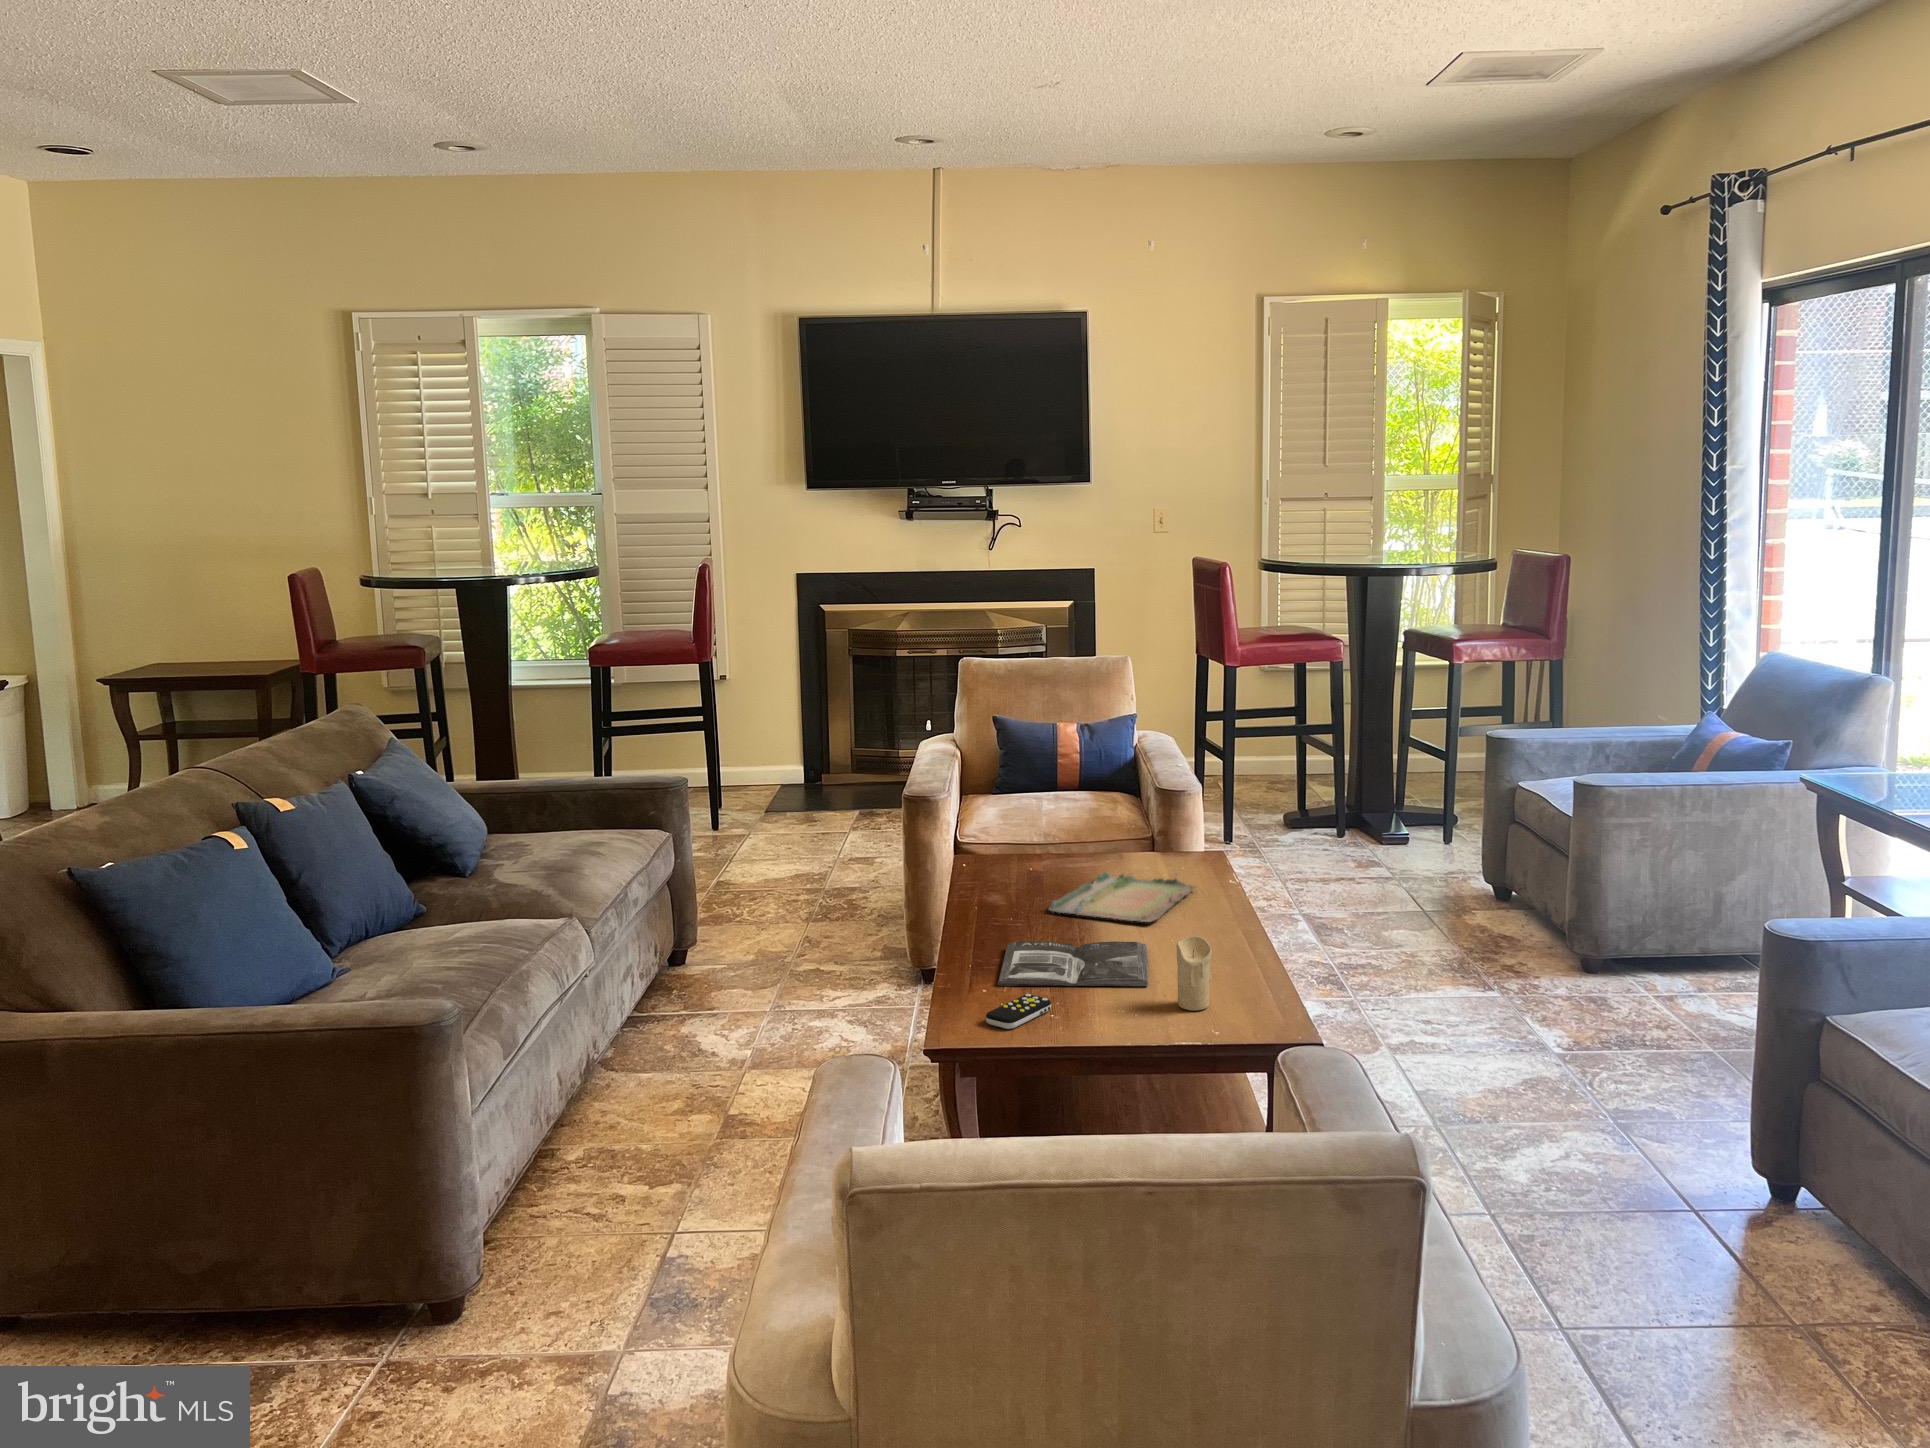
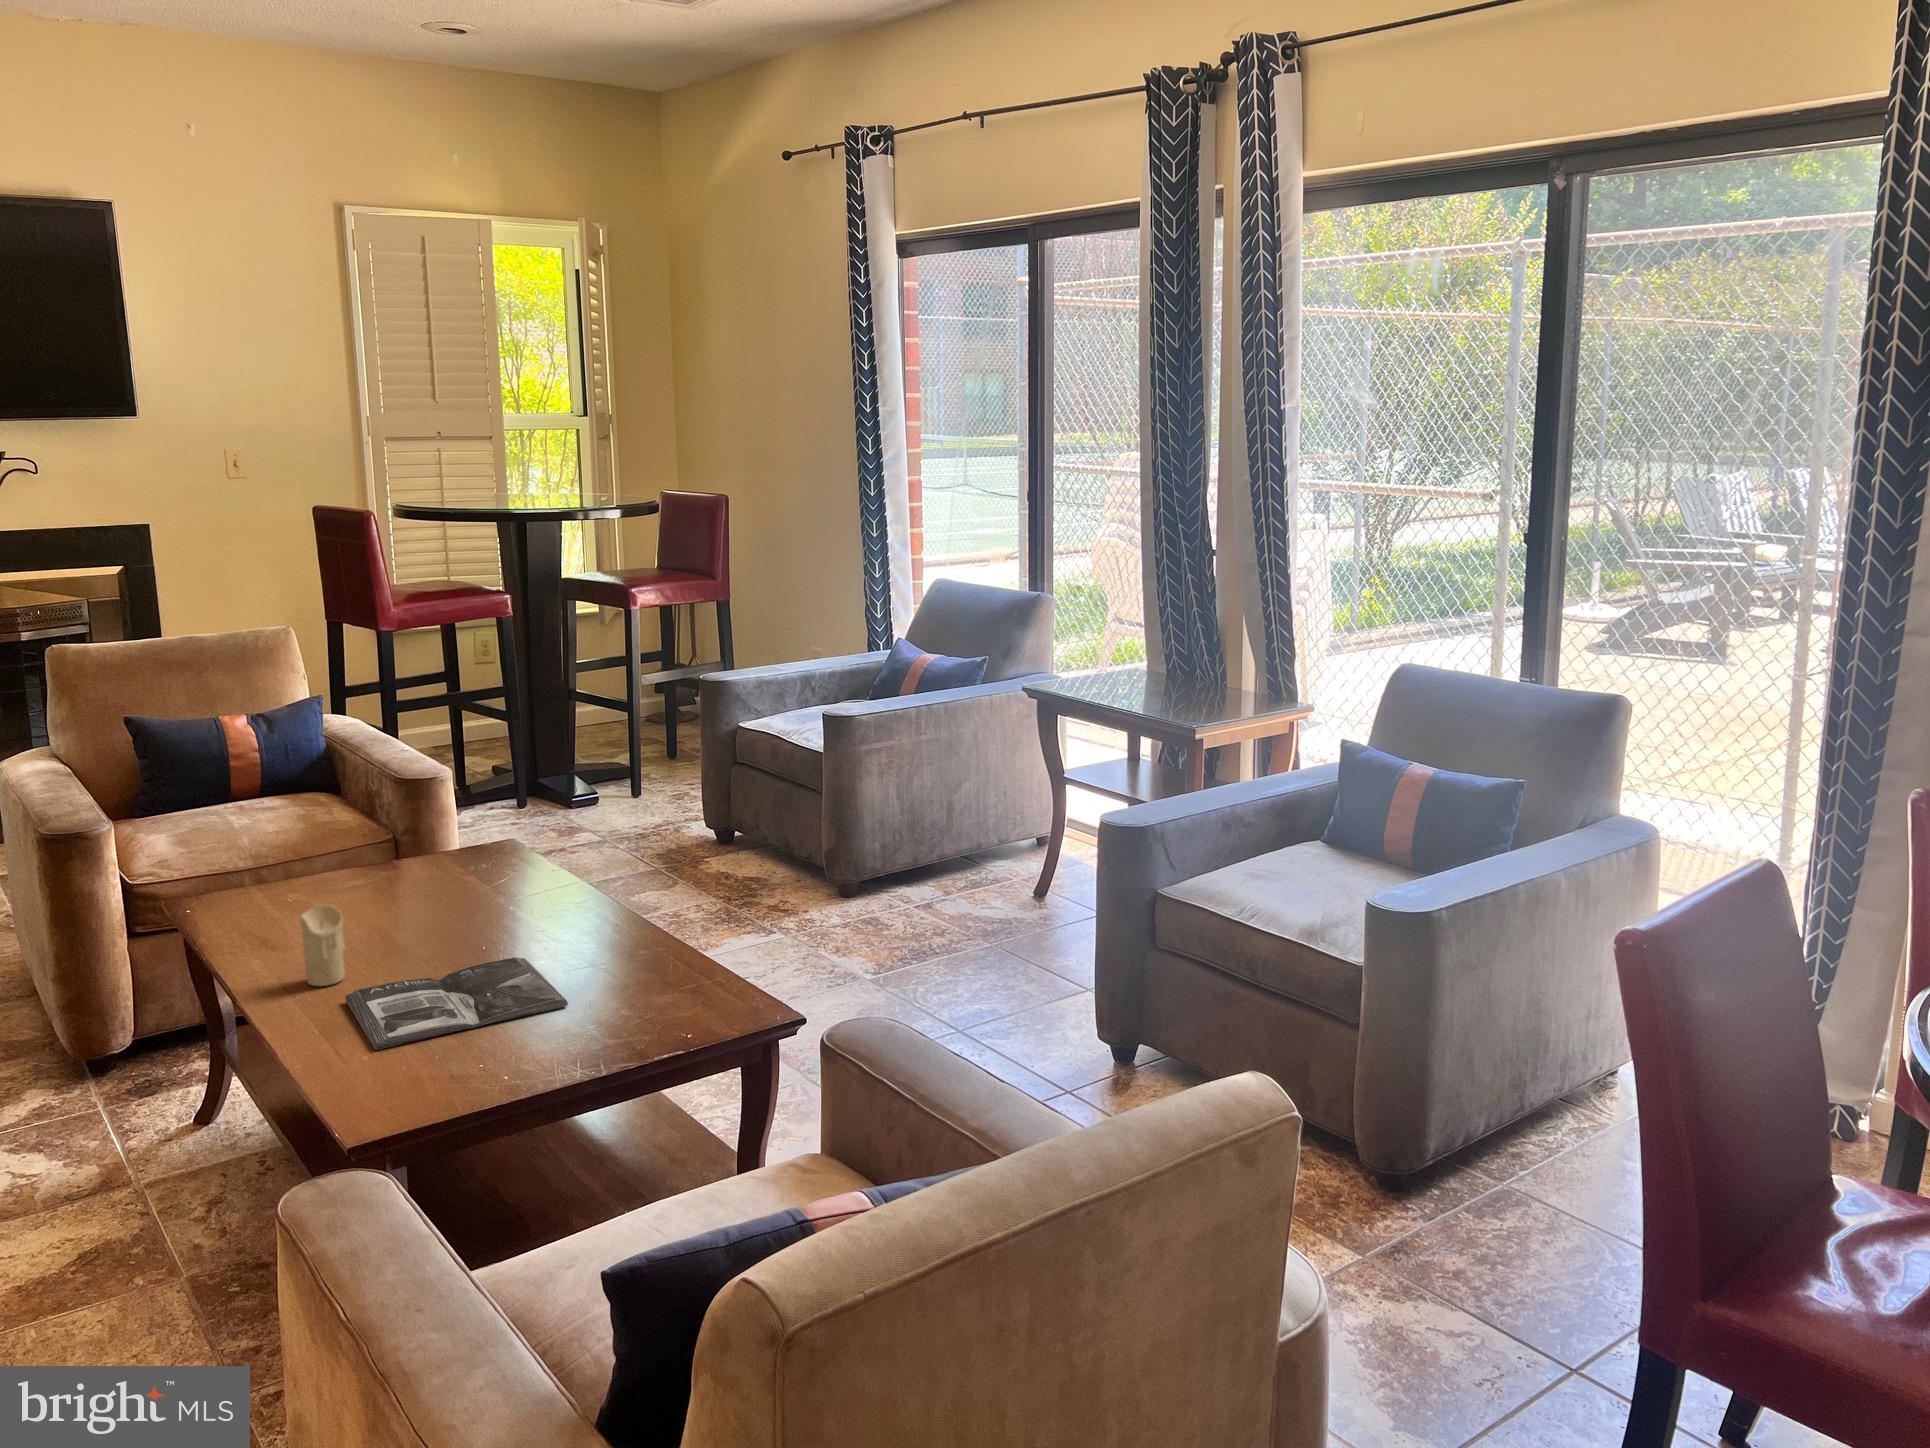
tray: present [1049,872,1197,922] -> none [359,867,522,945]
candle: present [1176,936,1212,1010] -> present [300,905,345,986]
remote control: present [986,994,1051,1029] -> none [403,1050,475,1101]

